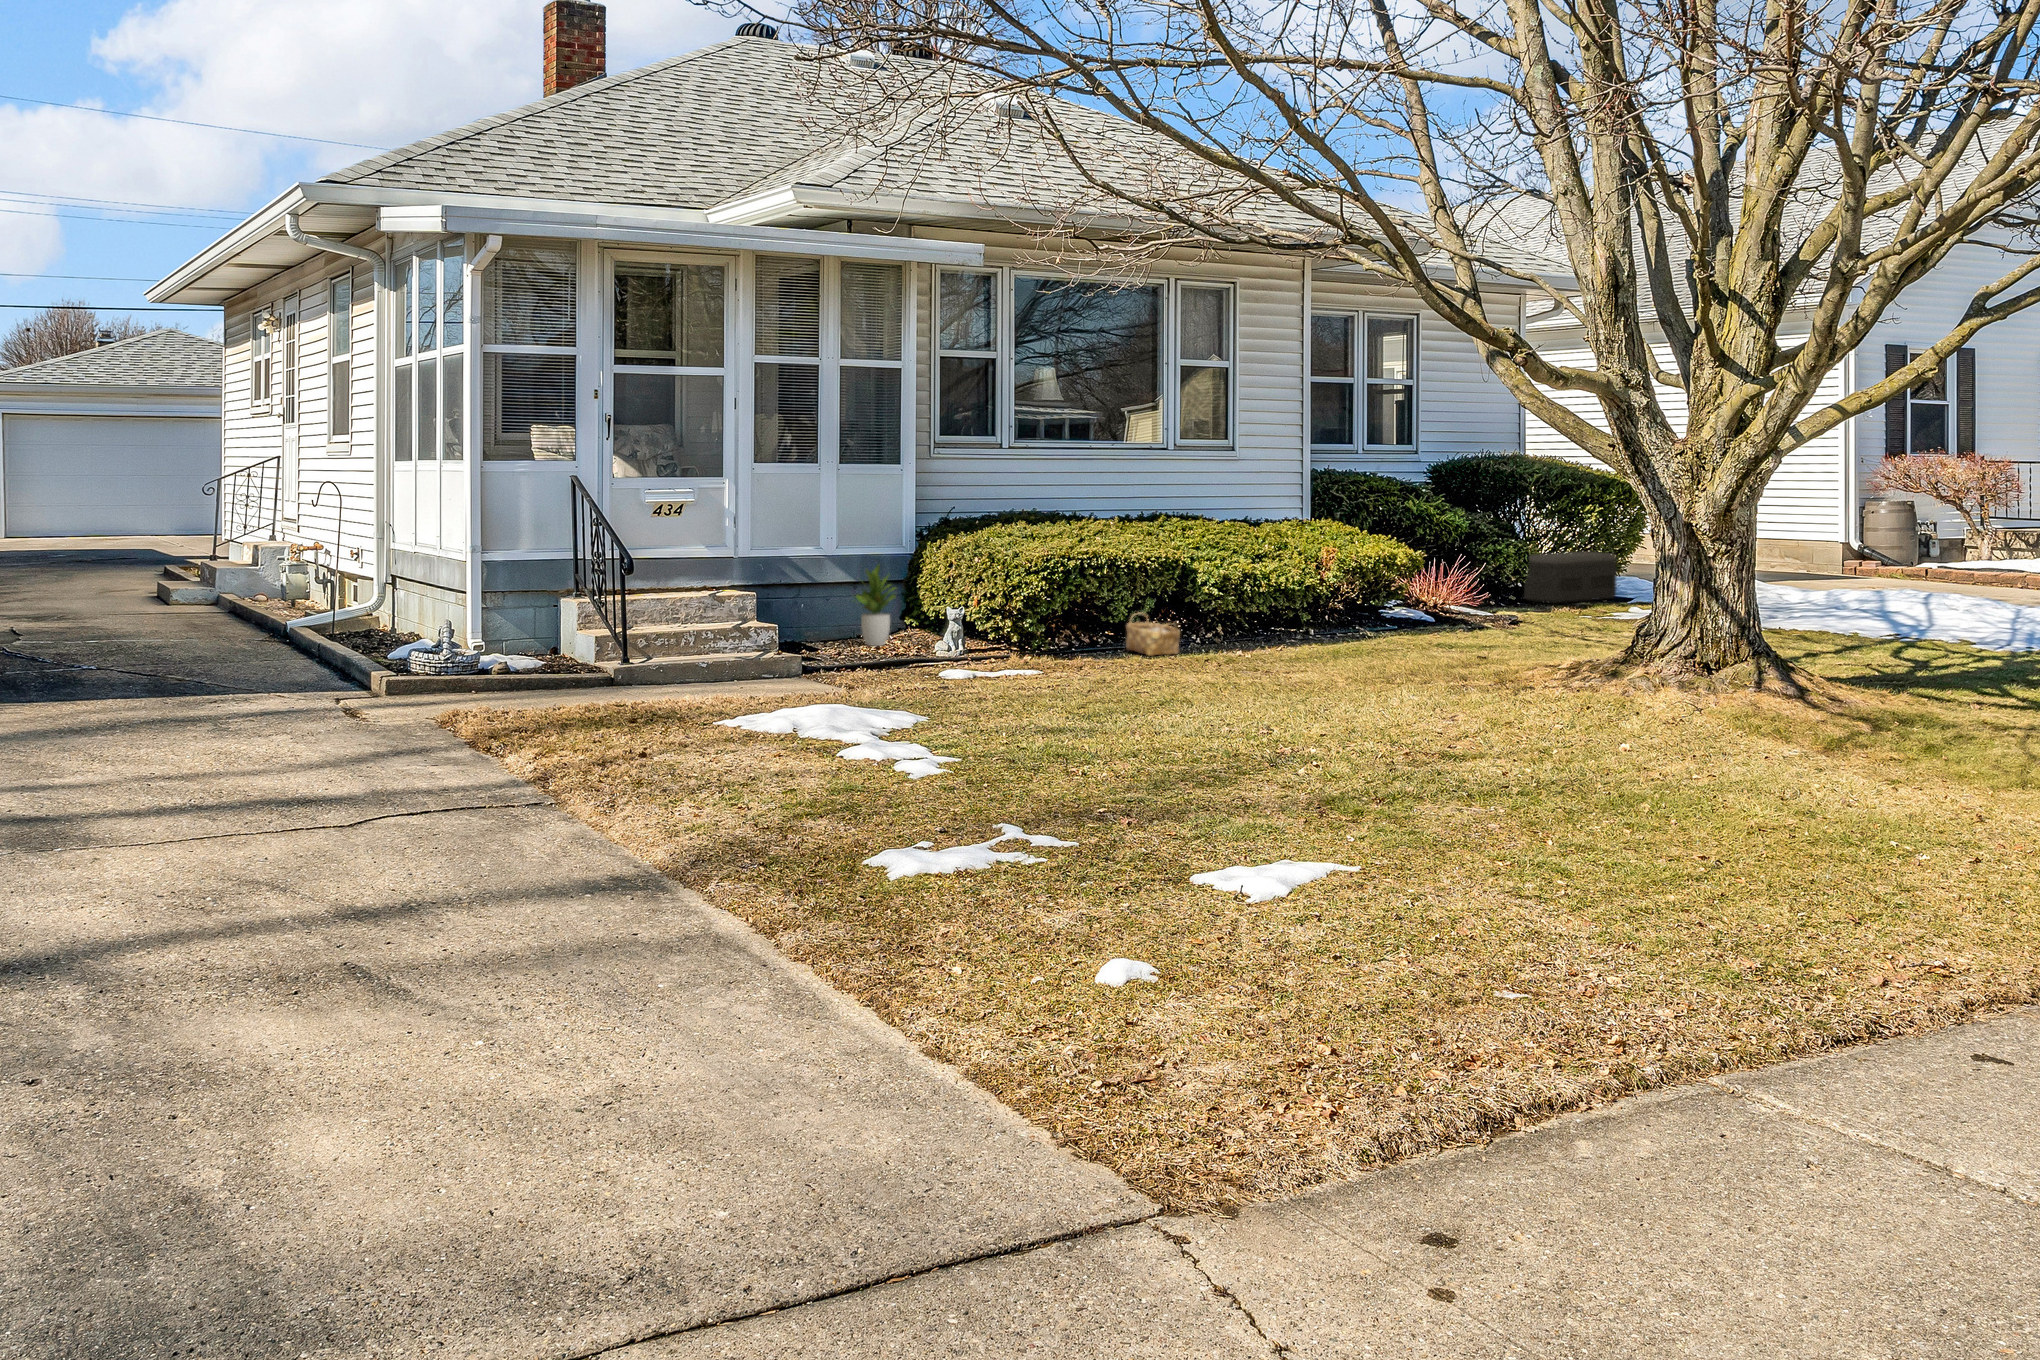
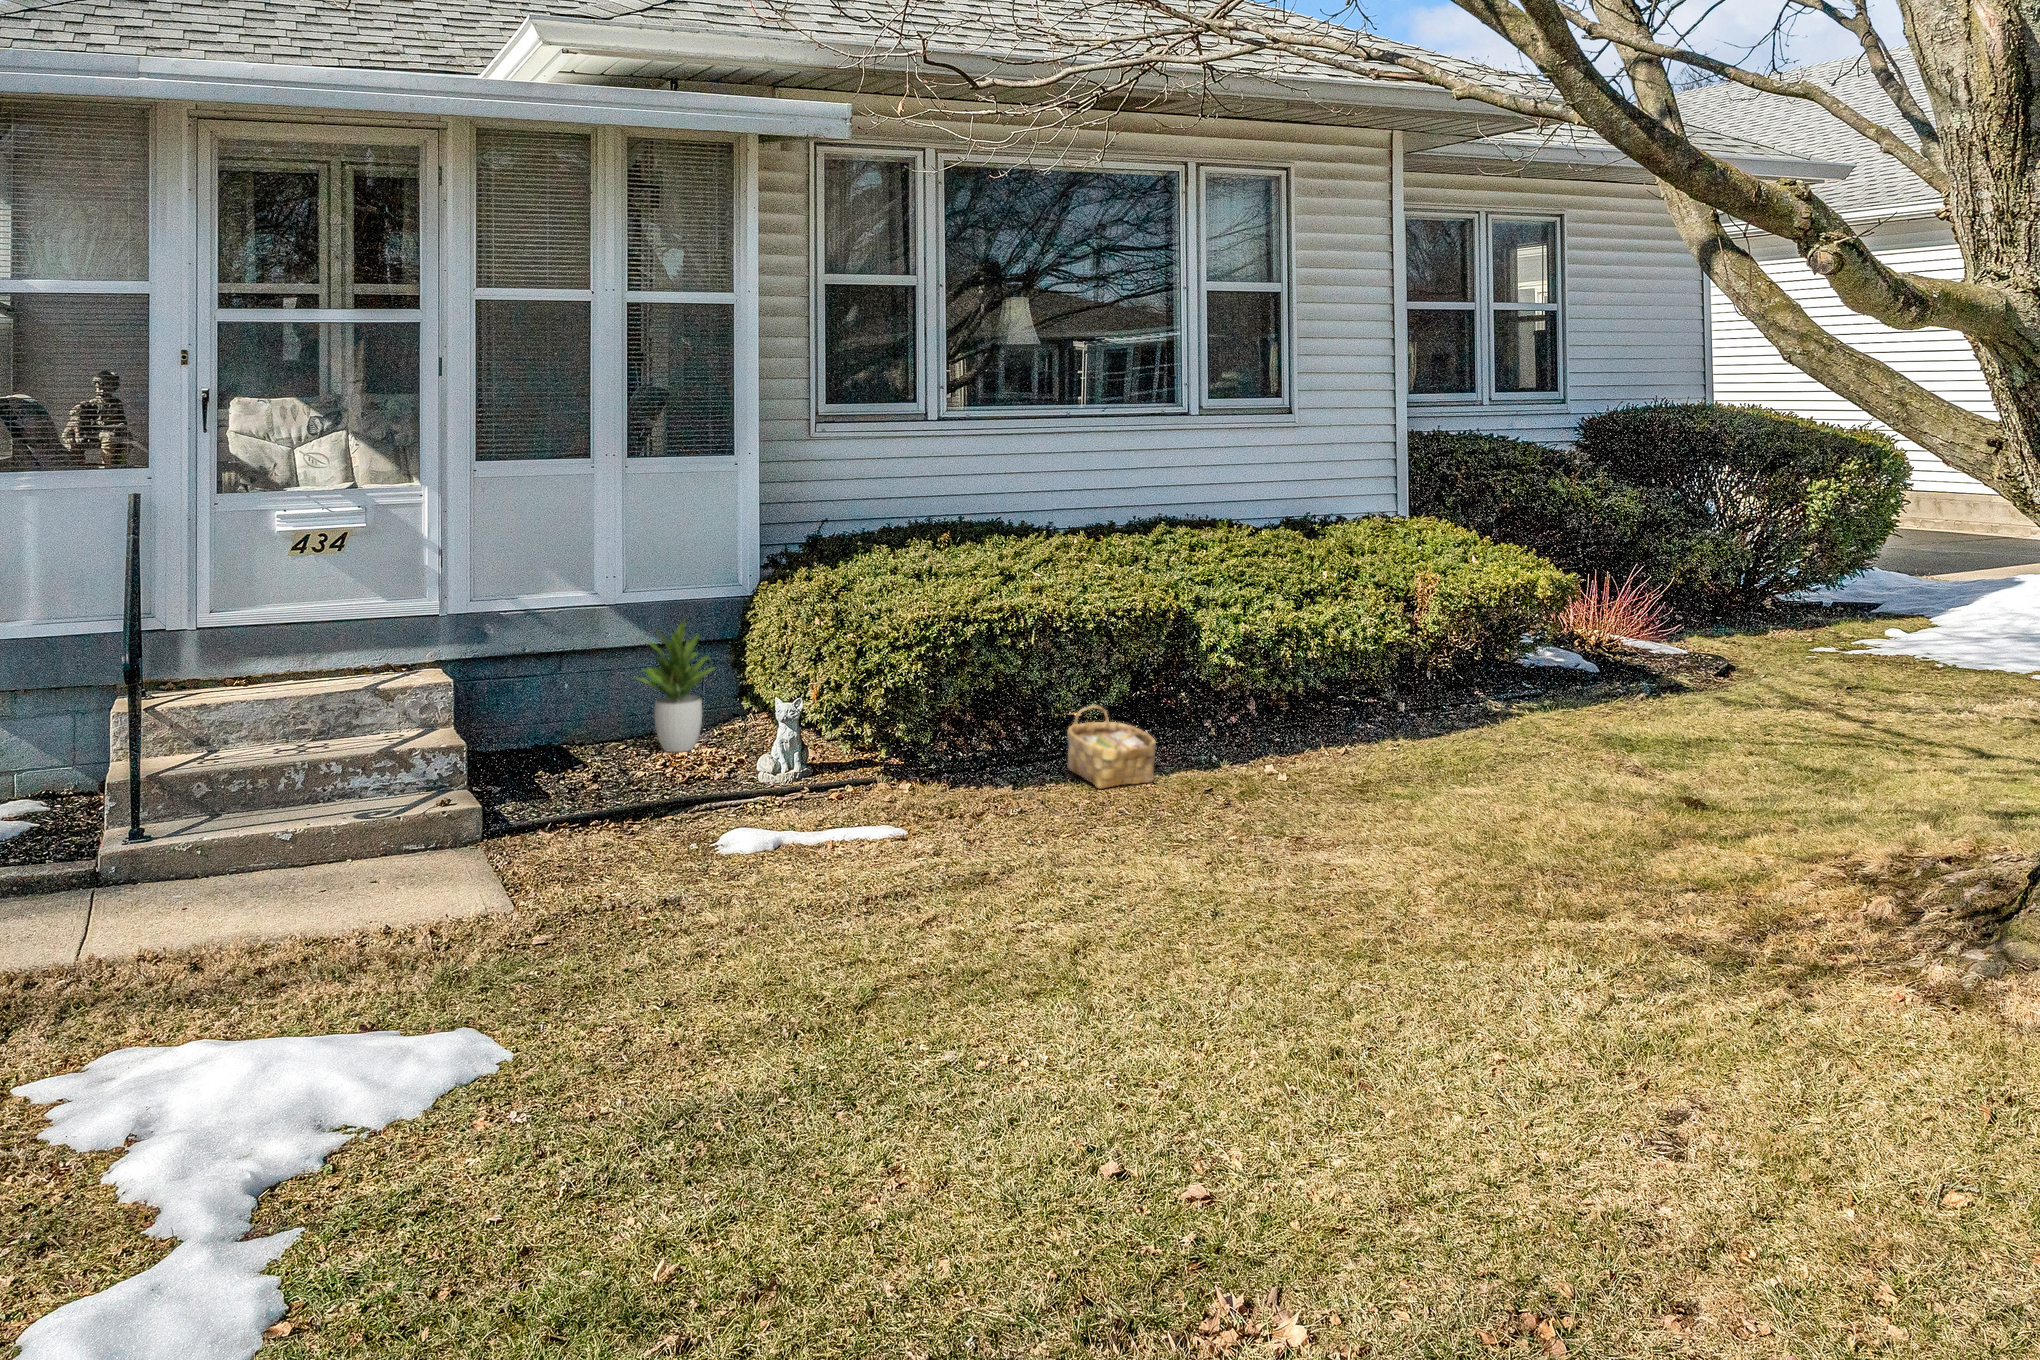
storage bench: present [1524,552,1617,603] -> none [1725,544,1861,625]

